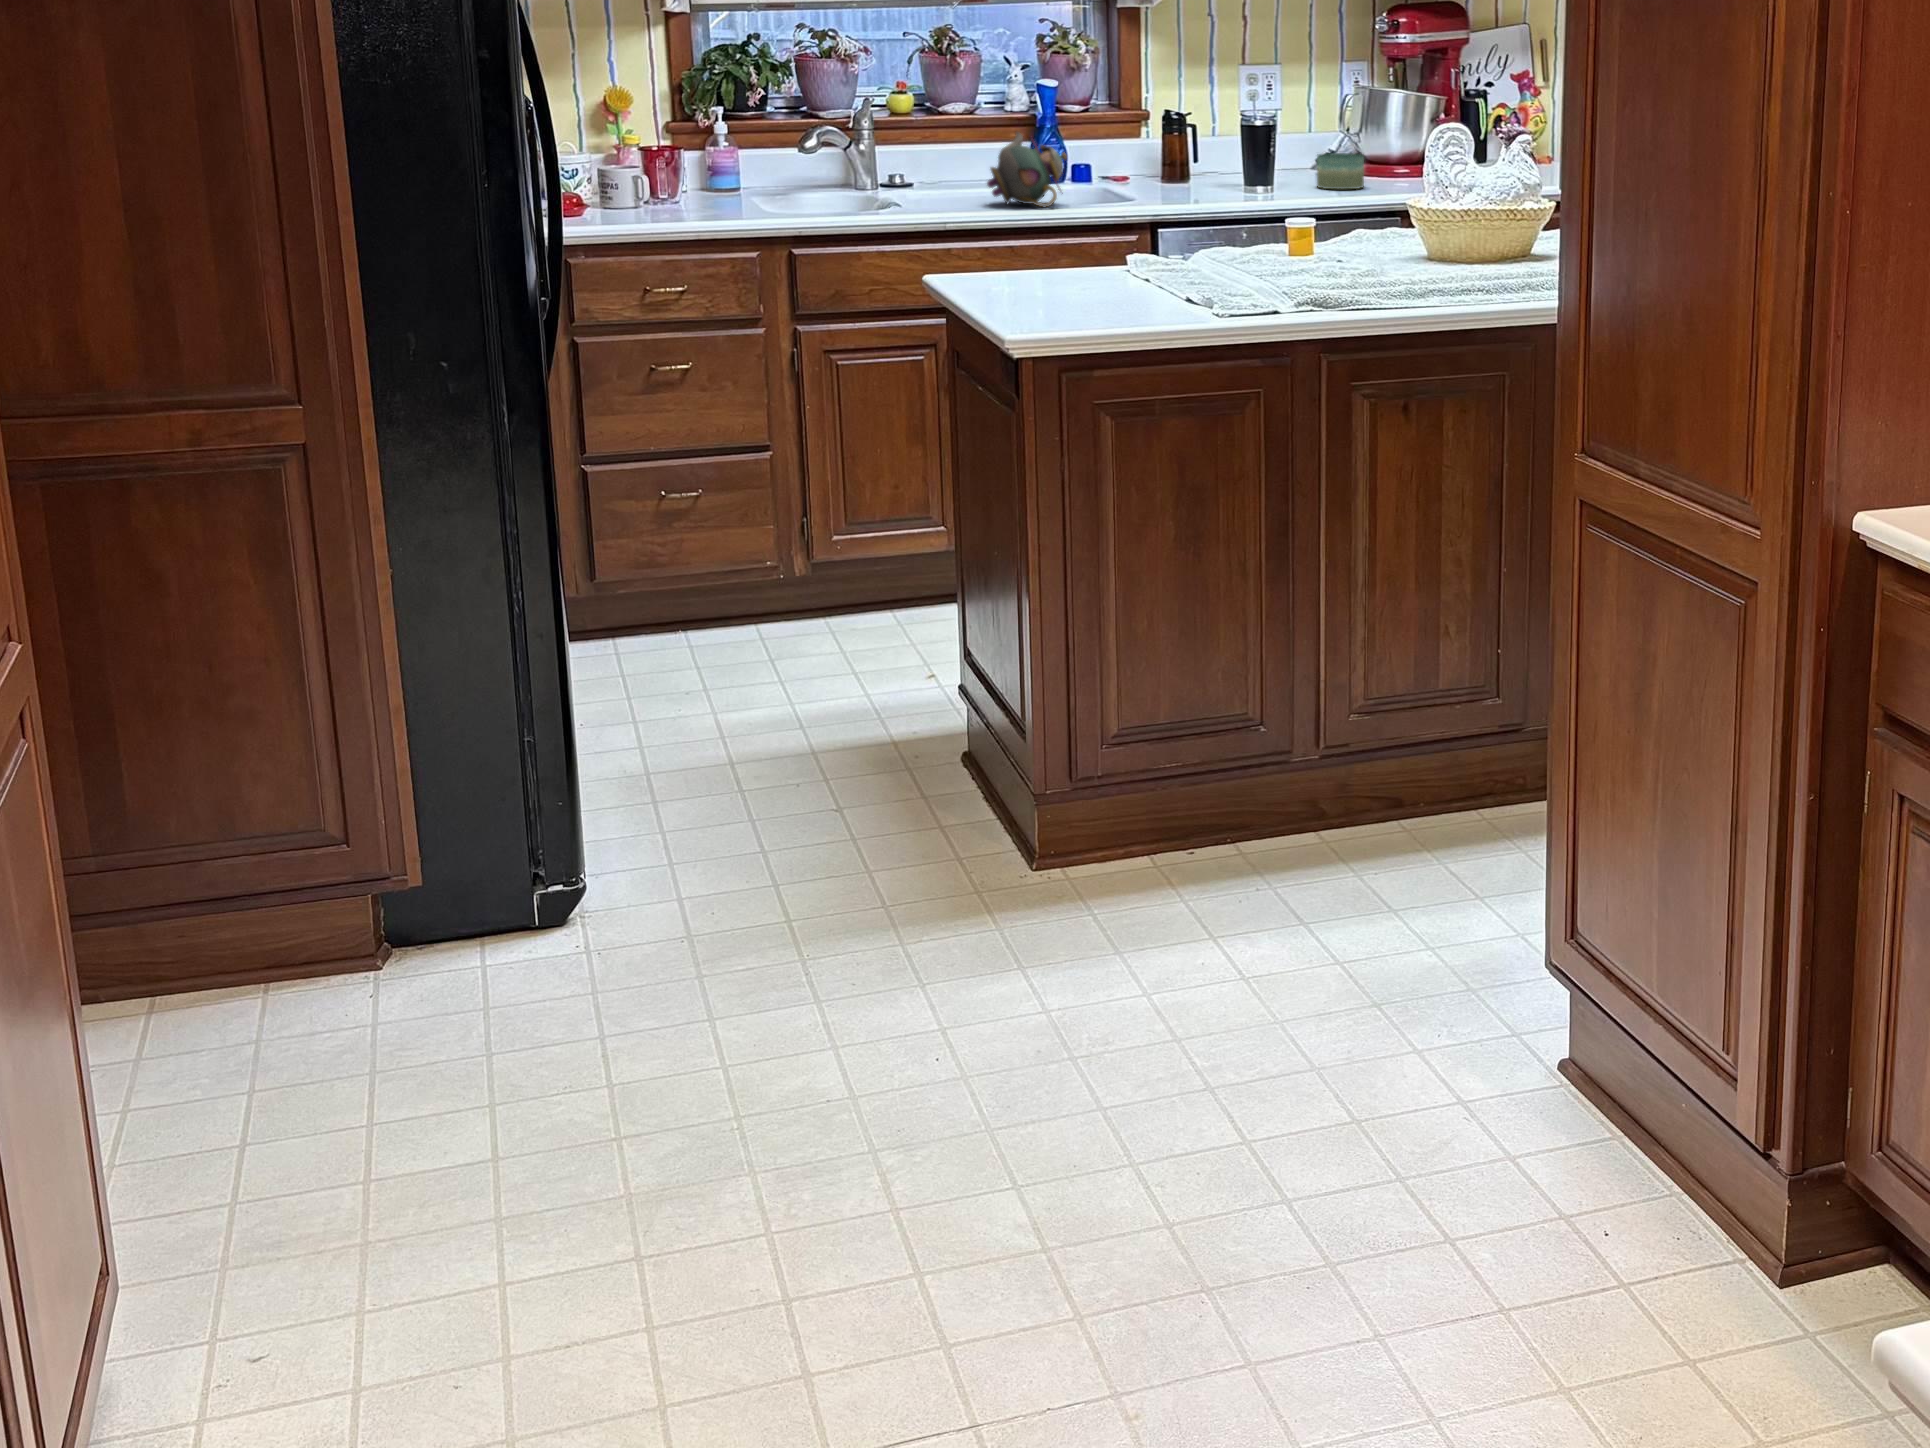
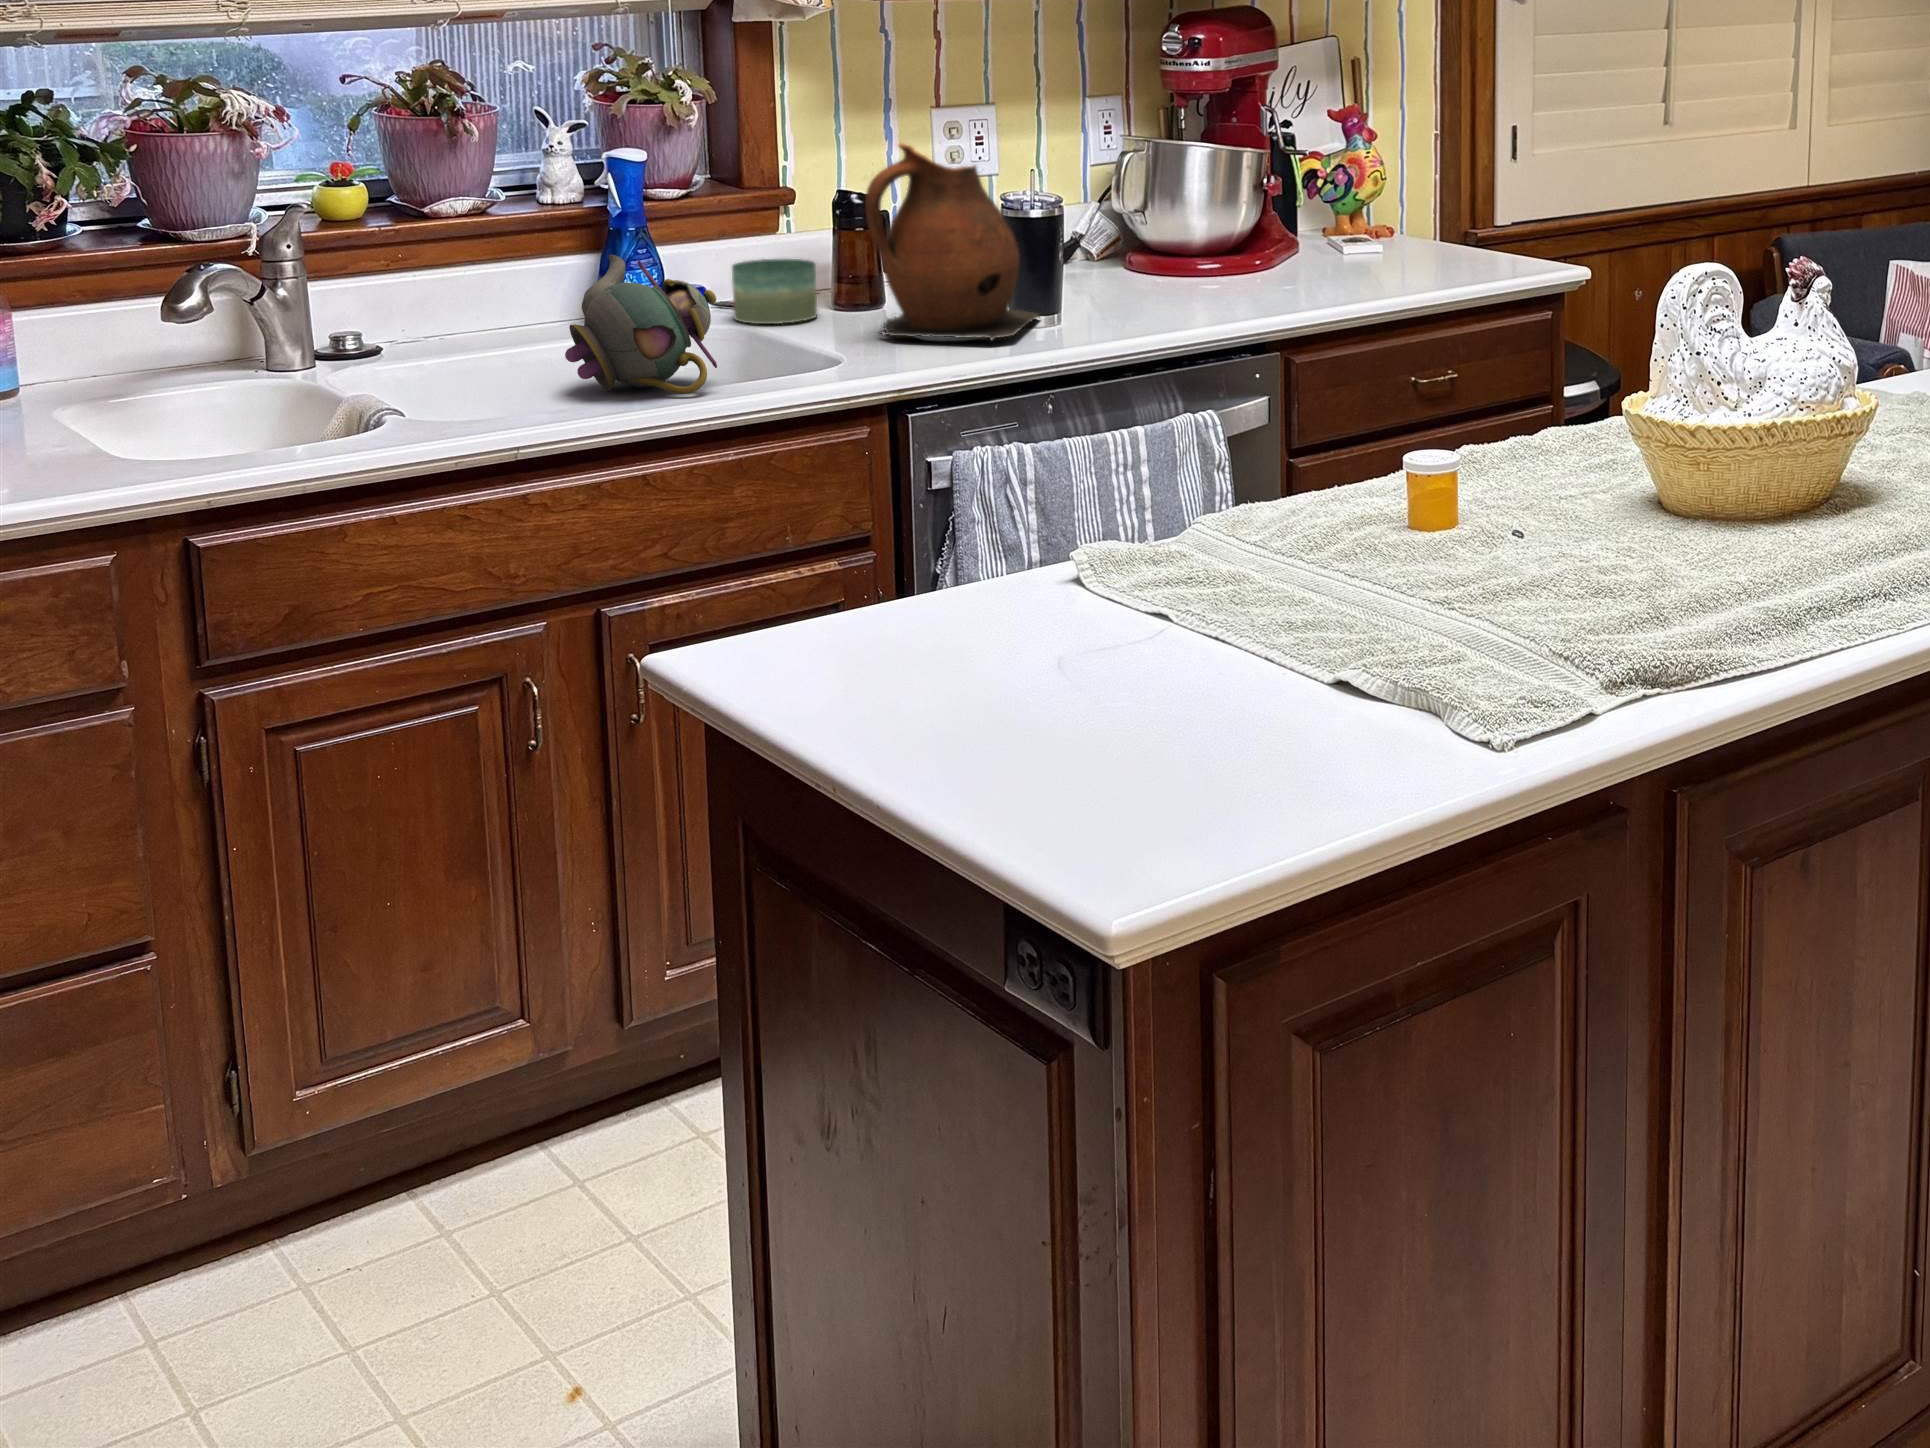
ceramic pitcher: none [1166,77,1273,196] -> present [865,143,1040,341]
candle: present [1317,153,1364,189] -> present [732,259,817,324]

